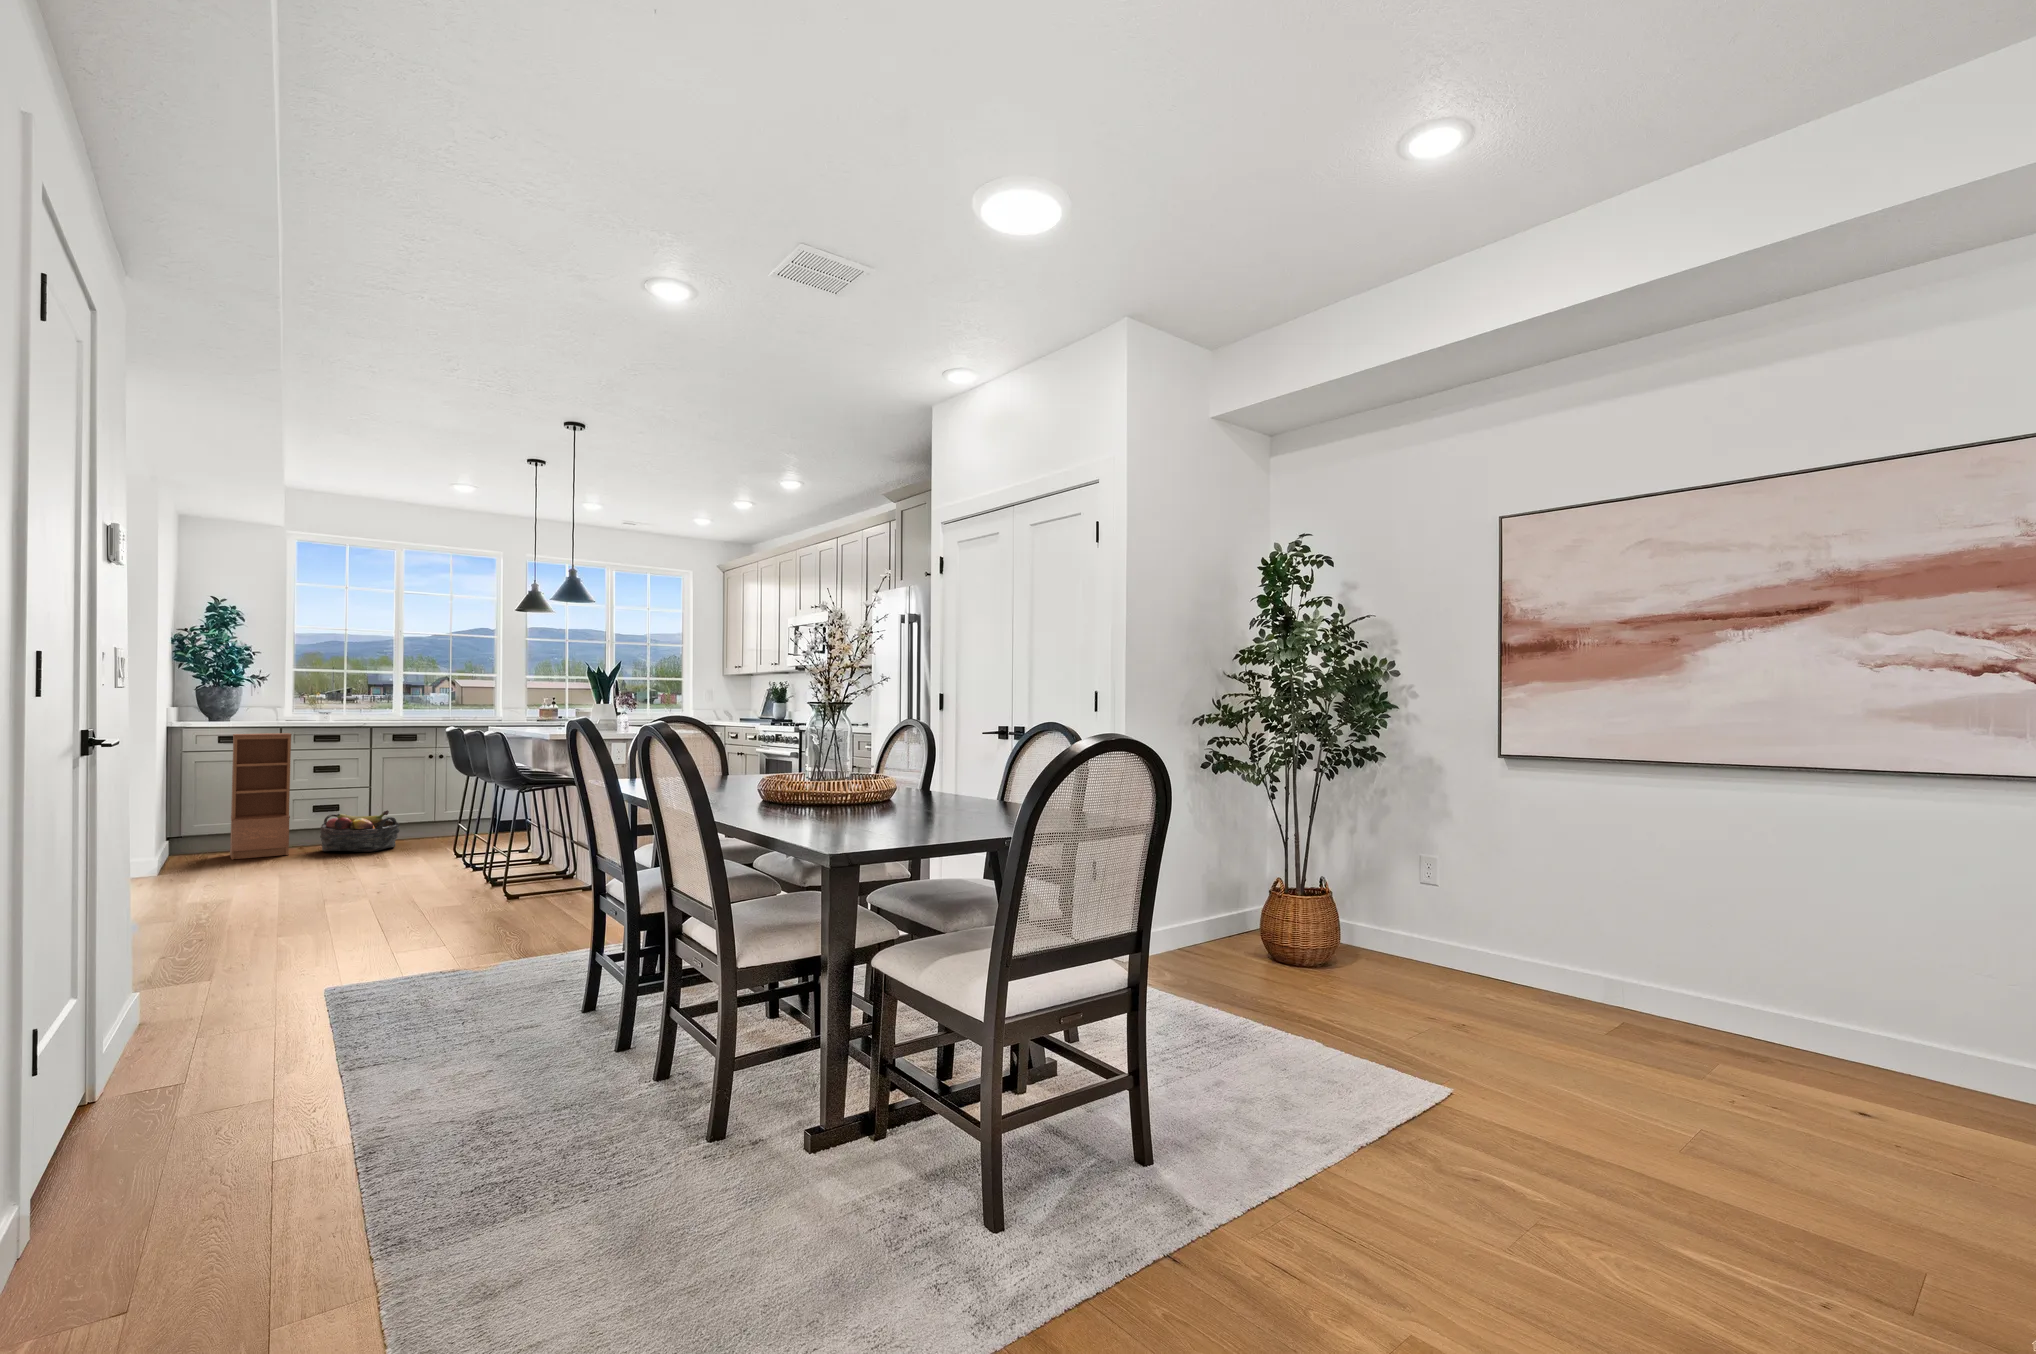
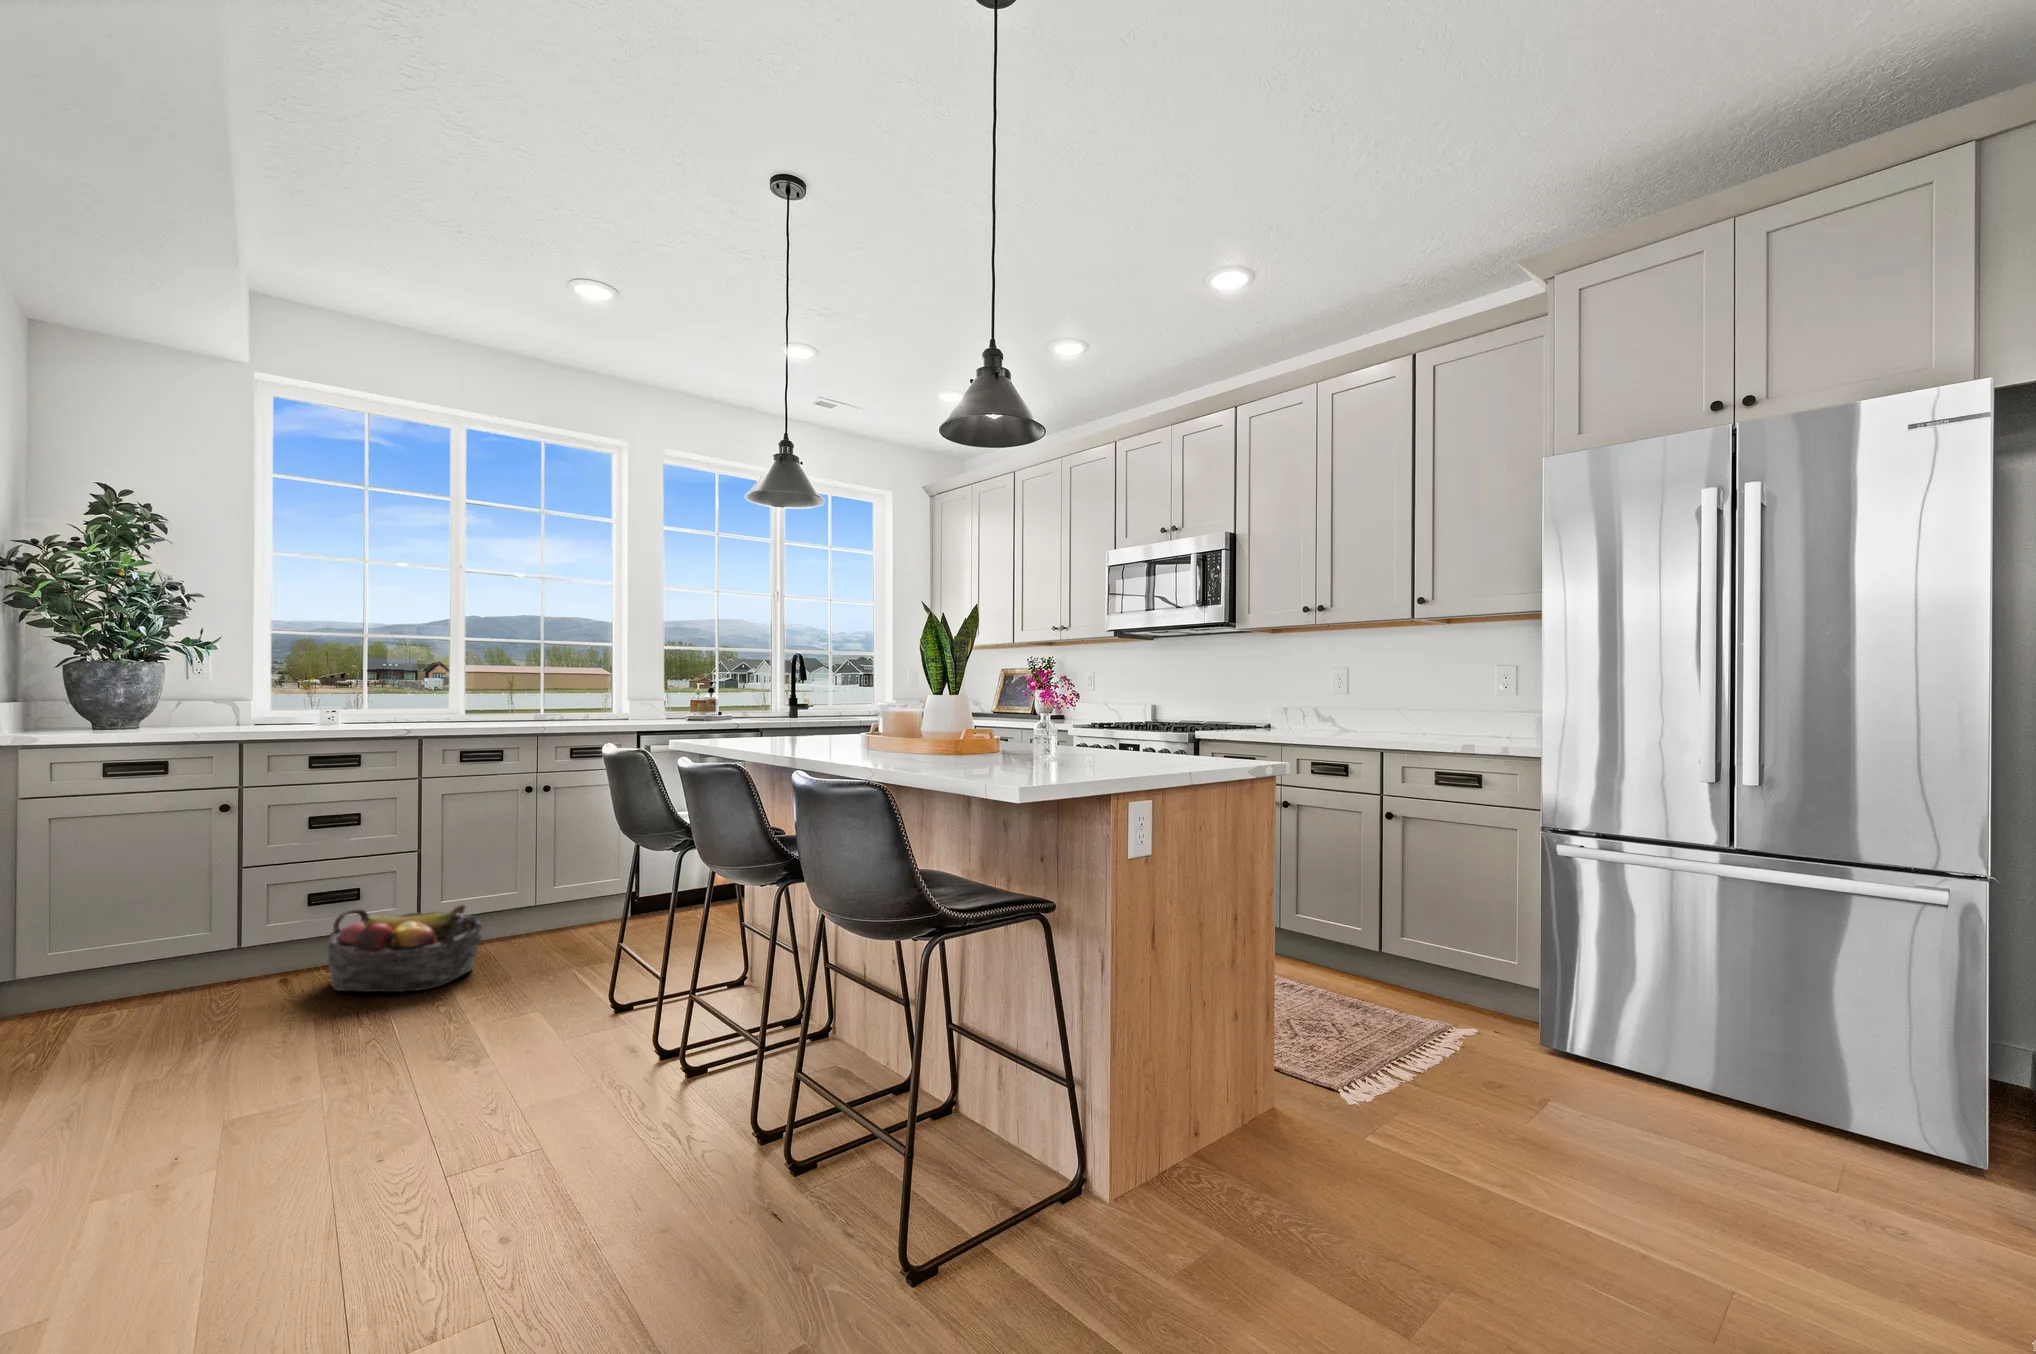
bookcase: present [230,733,292,860] -> none [135,754,268,1030]

